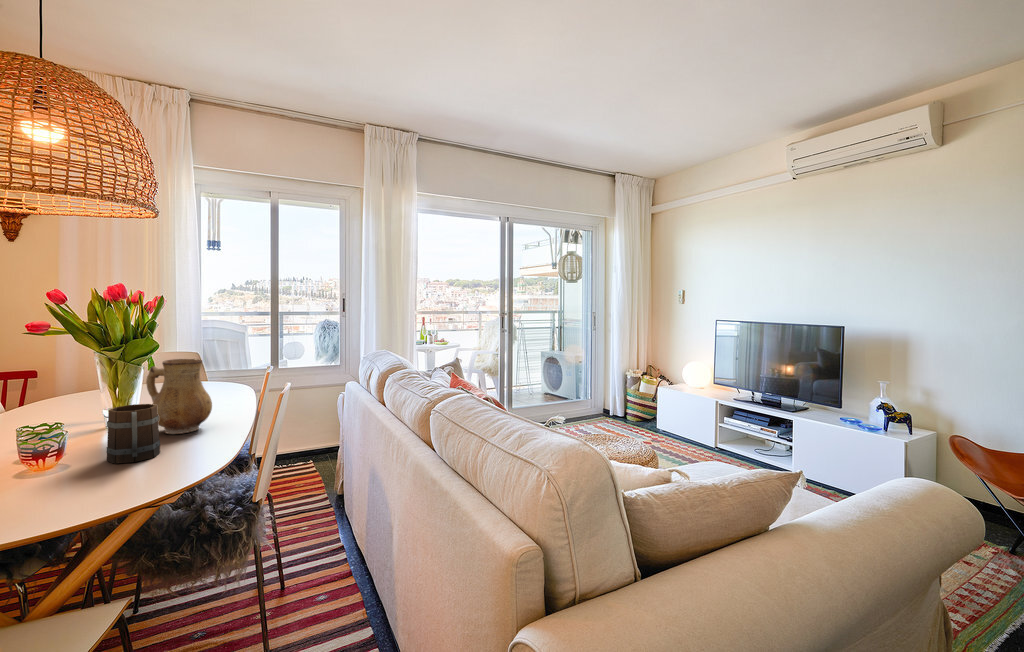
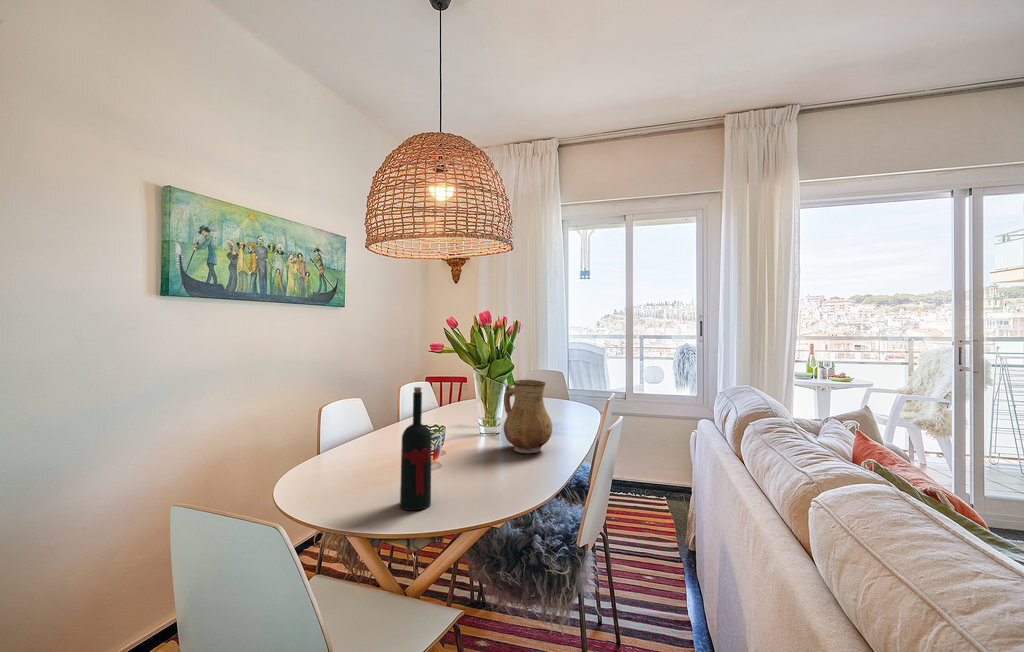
wine bottle: none [41,371,89,508] -> present [400,387,432,510]
mug: present [106,404,160,463] -> none [462,420,500,476]

